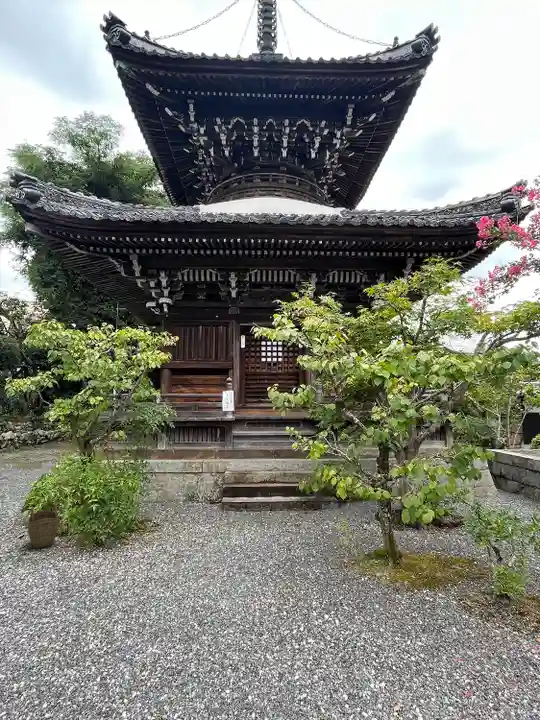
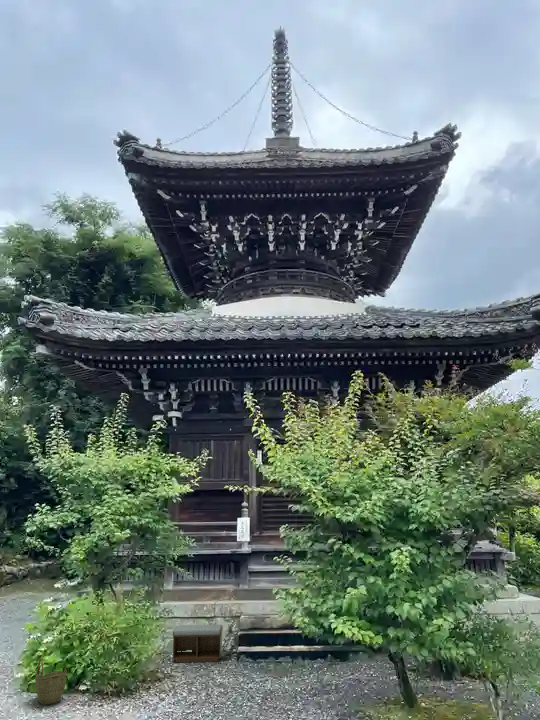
bench: none [163,479,209,510] -> present [172,625,223,662]

